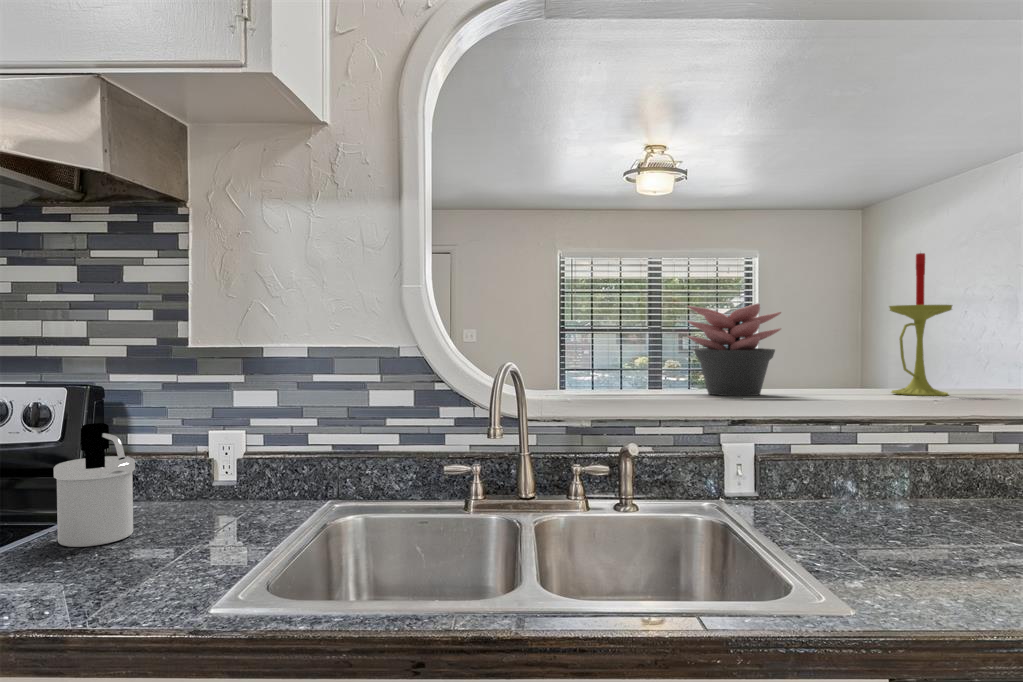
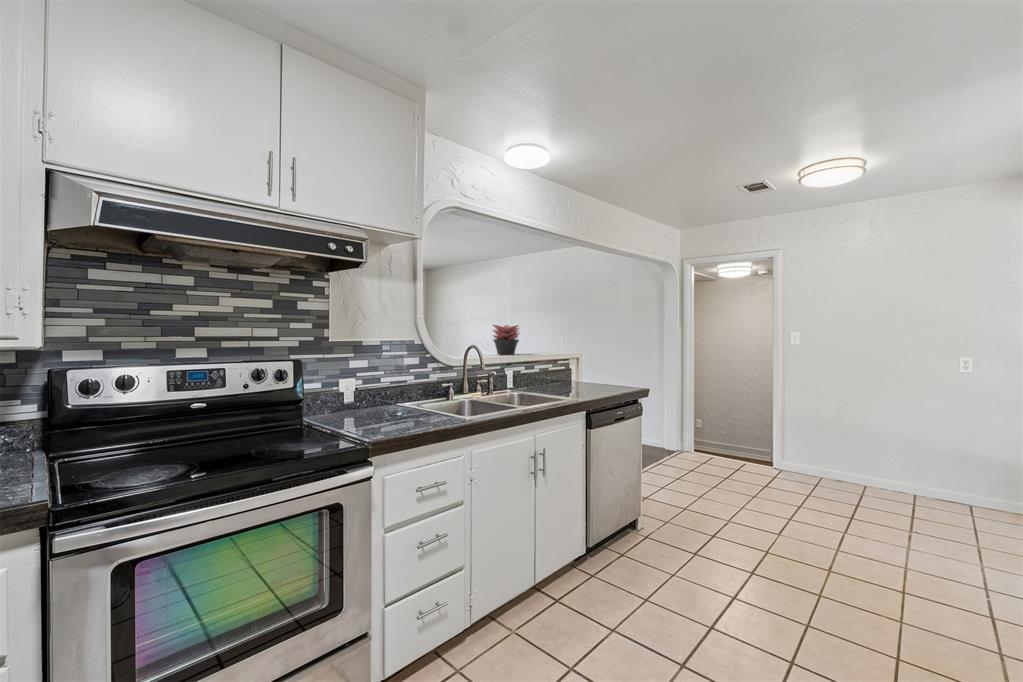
candle: present [889,253,952,396] -> none [538,309,555,353]
soap dispenser: present [54,423,135,547] -> none [337,374,386,425]

